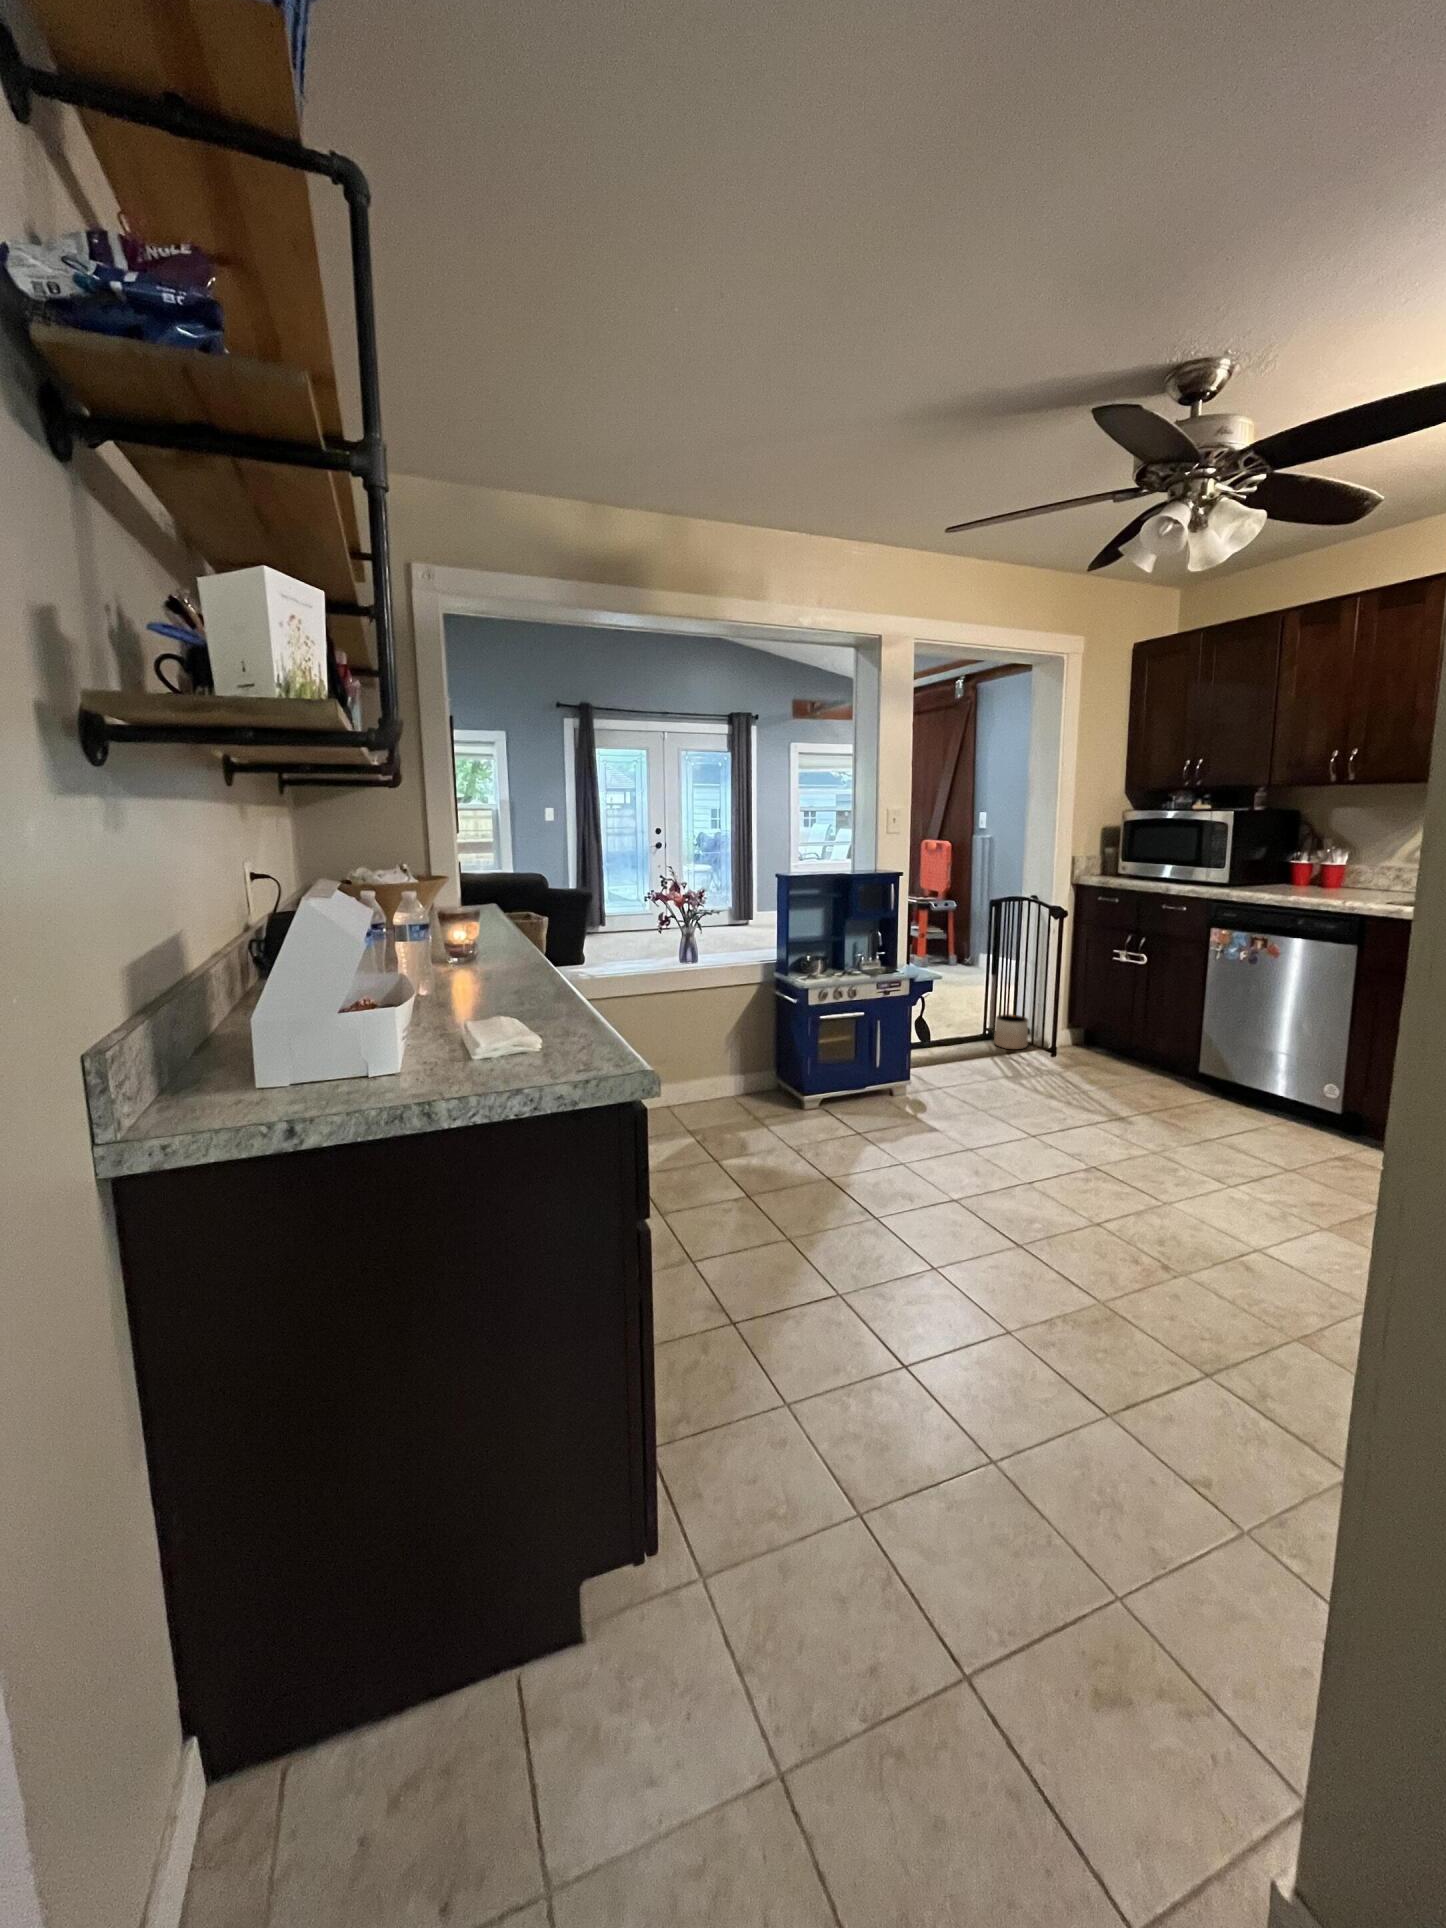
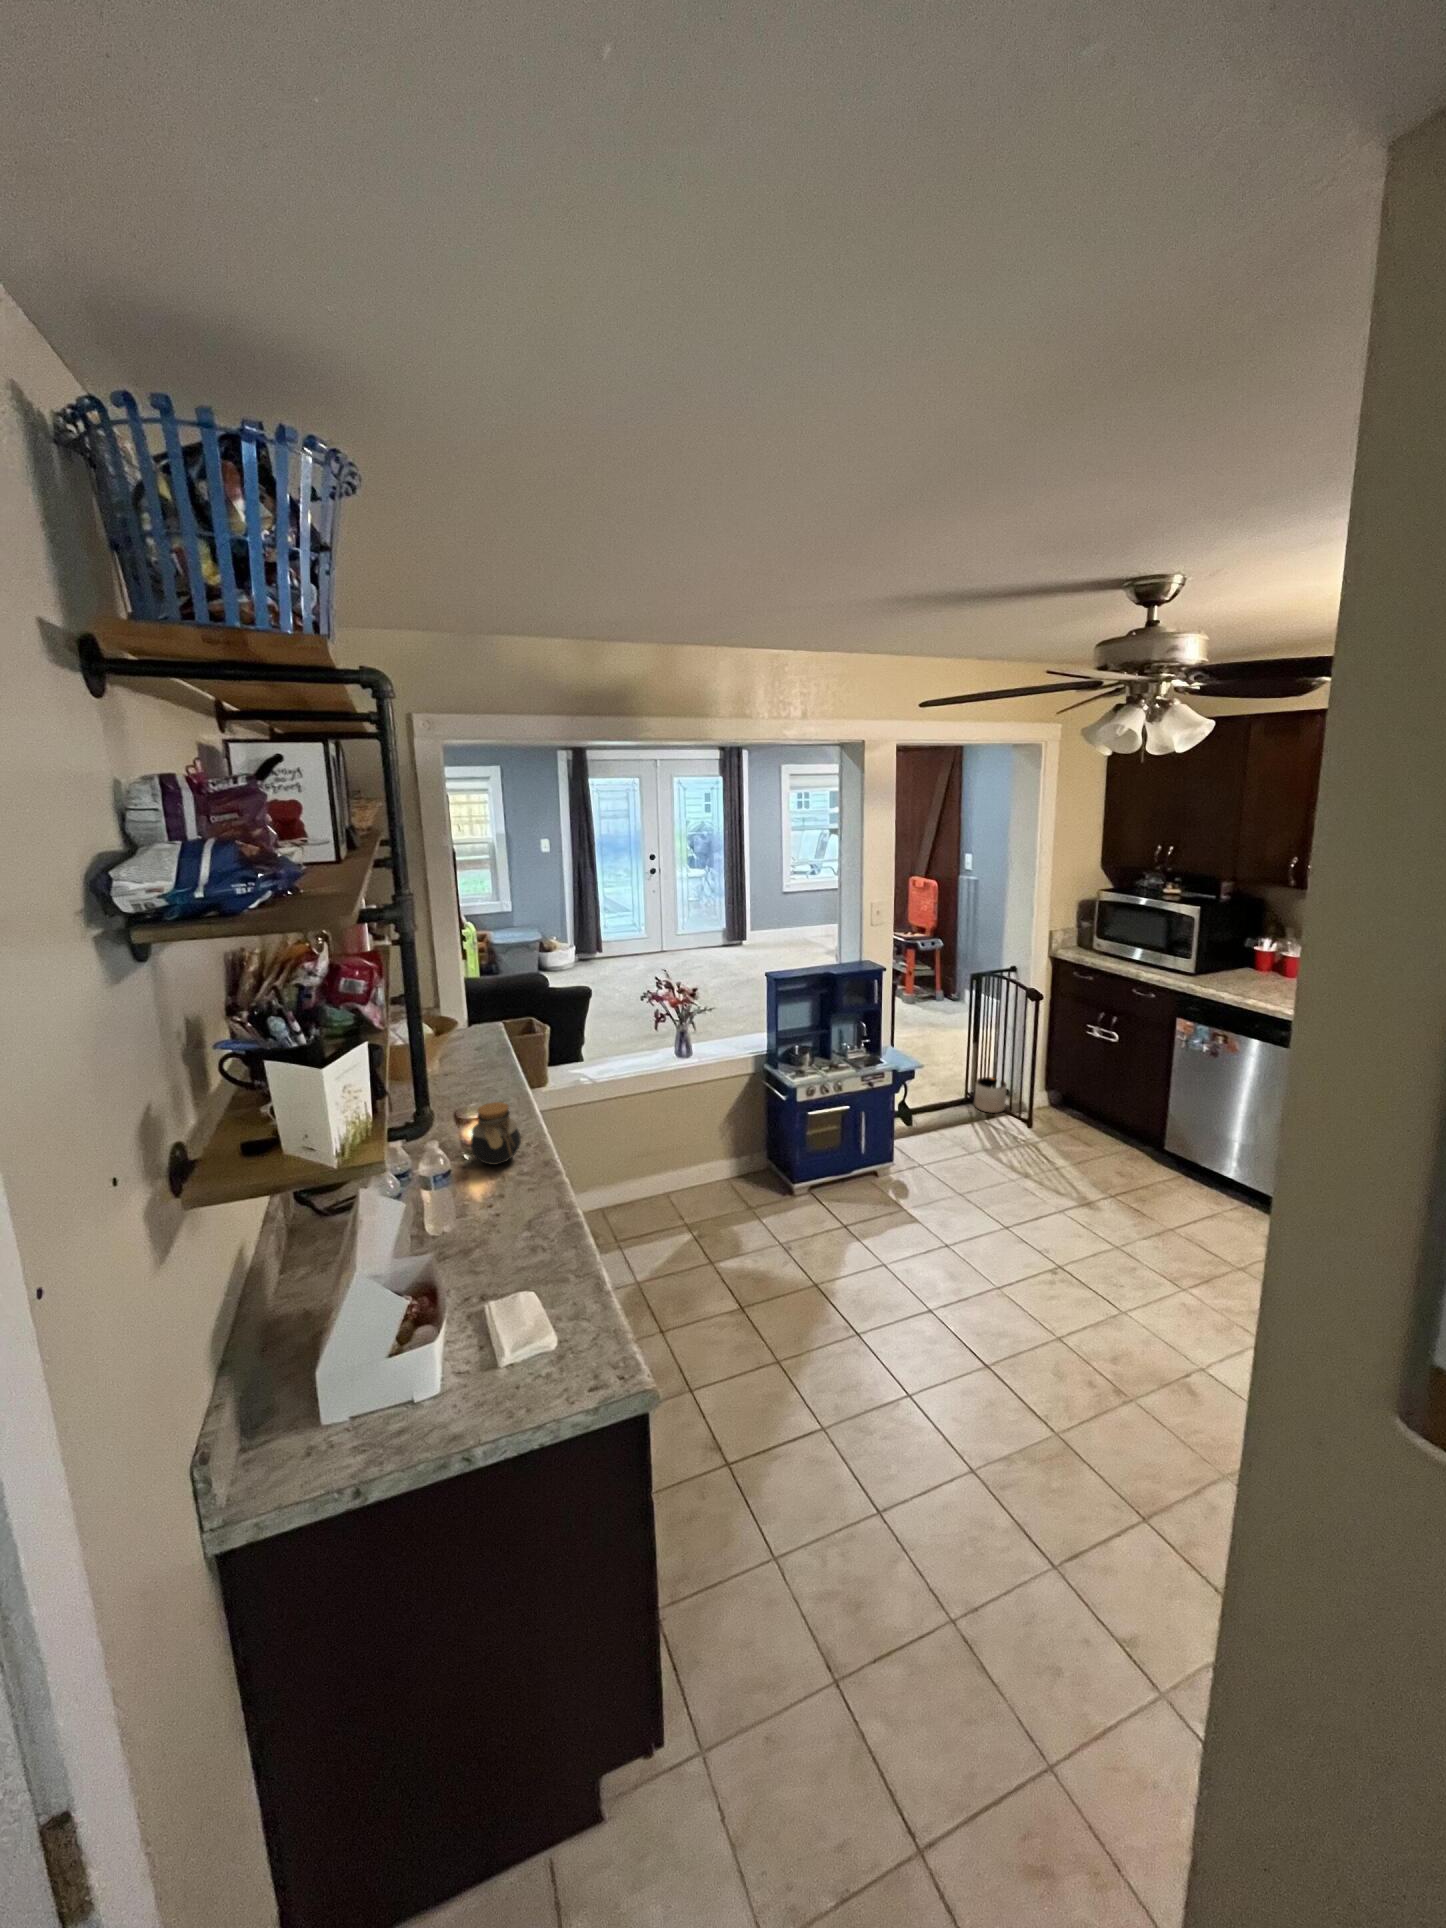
jar: none [453,900,508,965] -> present [471,1102,521,1165]

